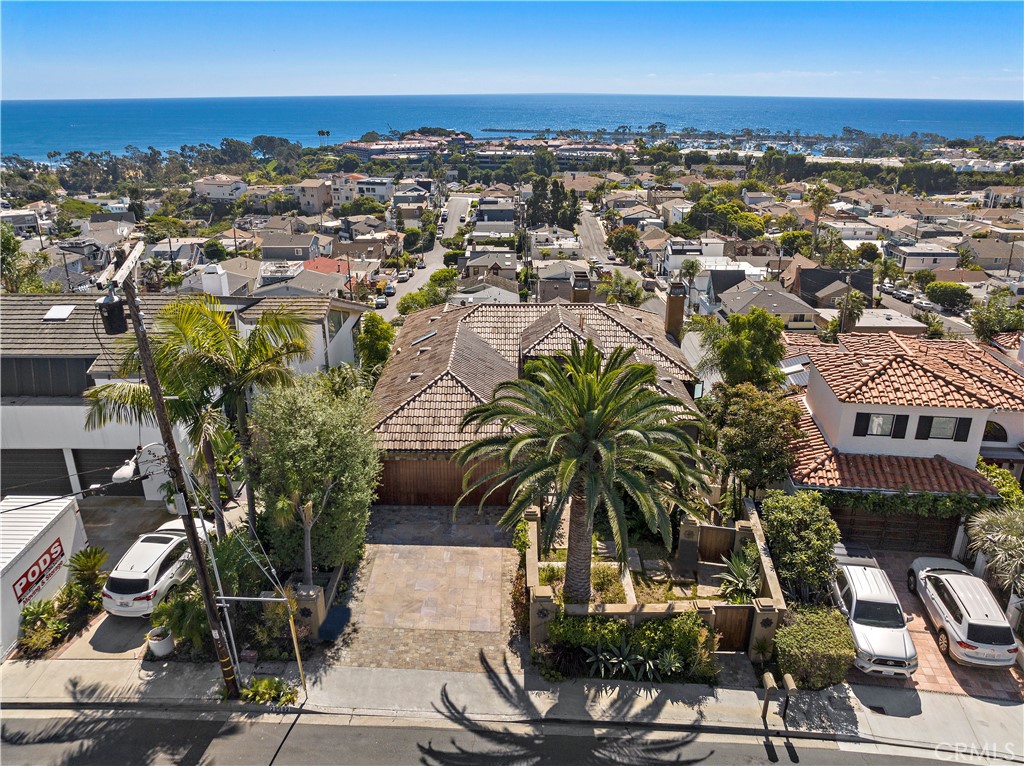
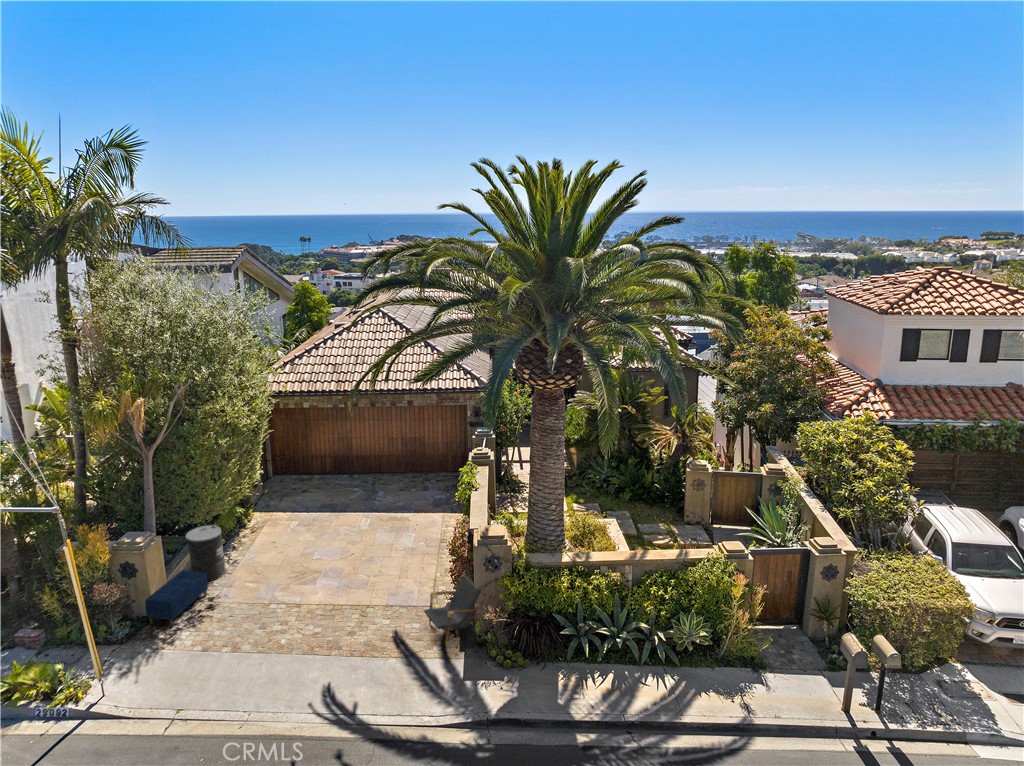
lounge chair: present [674,539,701,575] -> present [424,575,481,646]
trash can: none [334,571,359,610] -> present [186,525,226,582]

